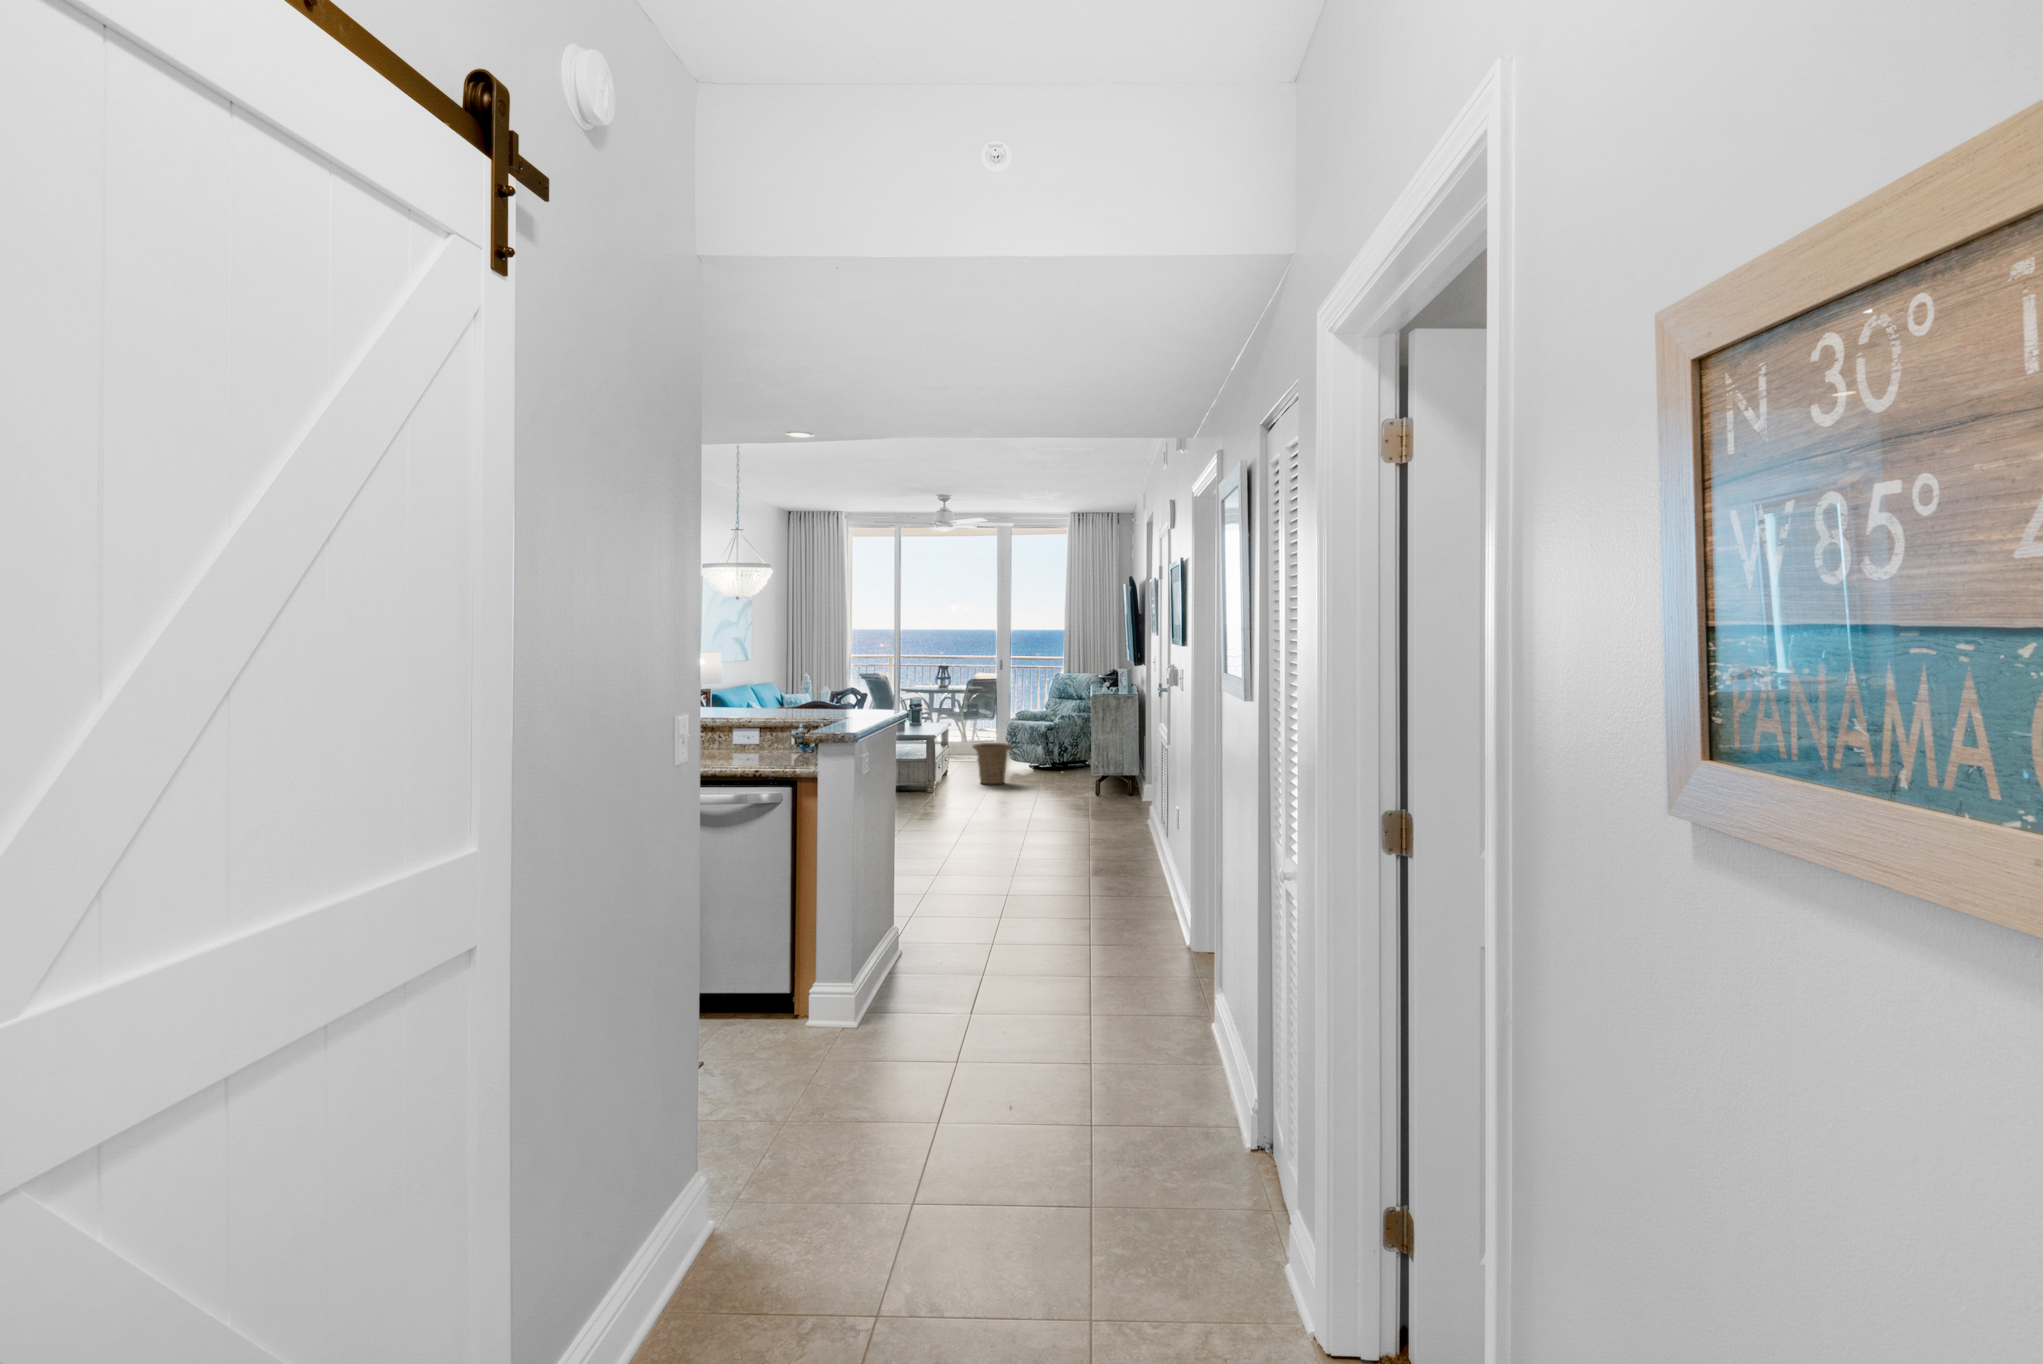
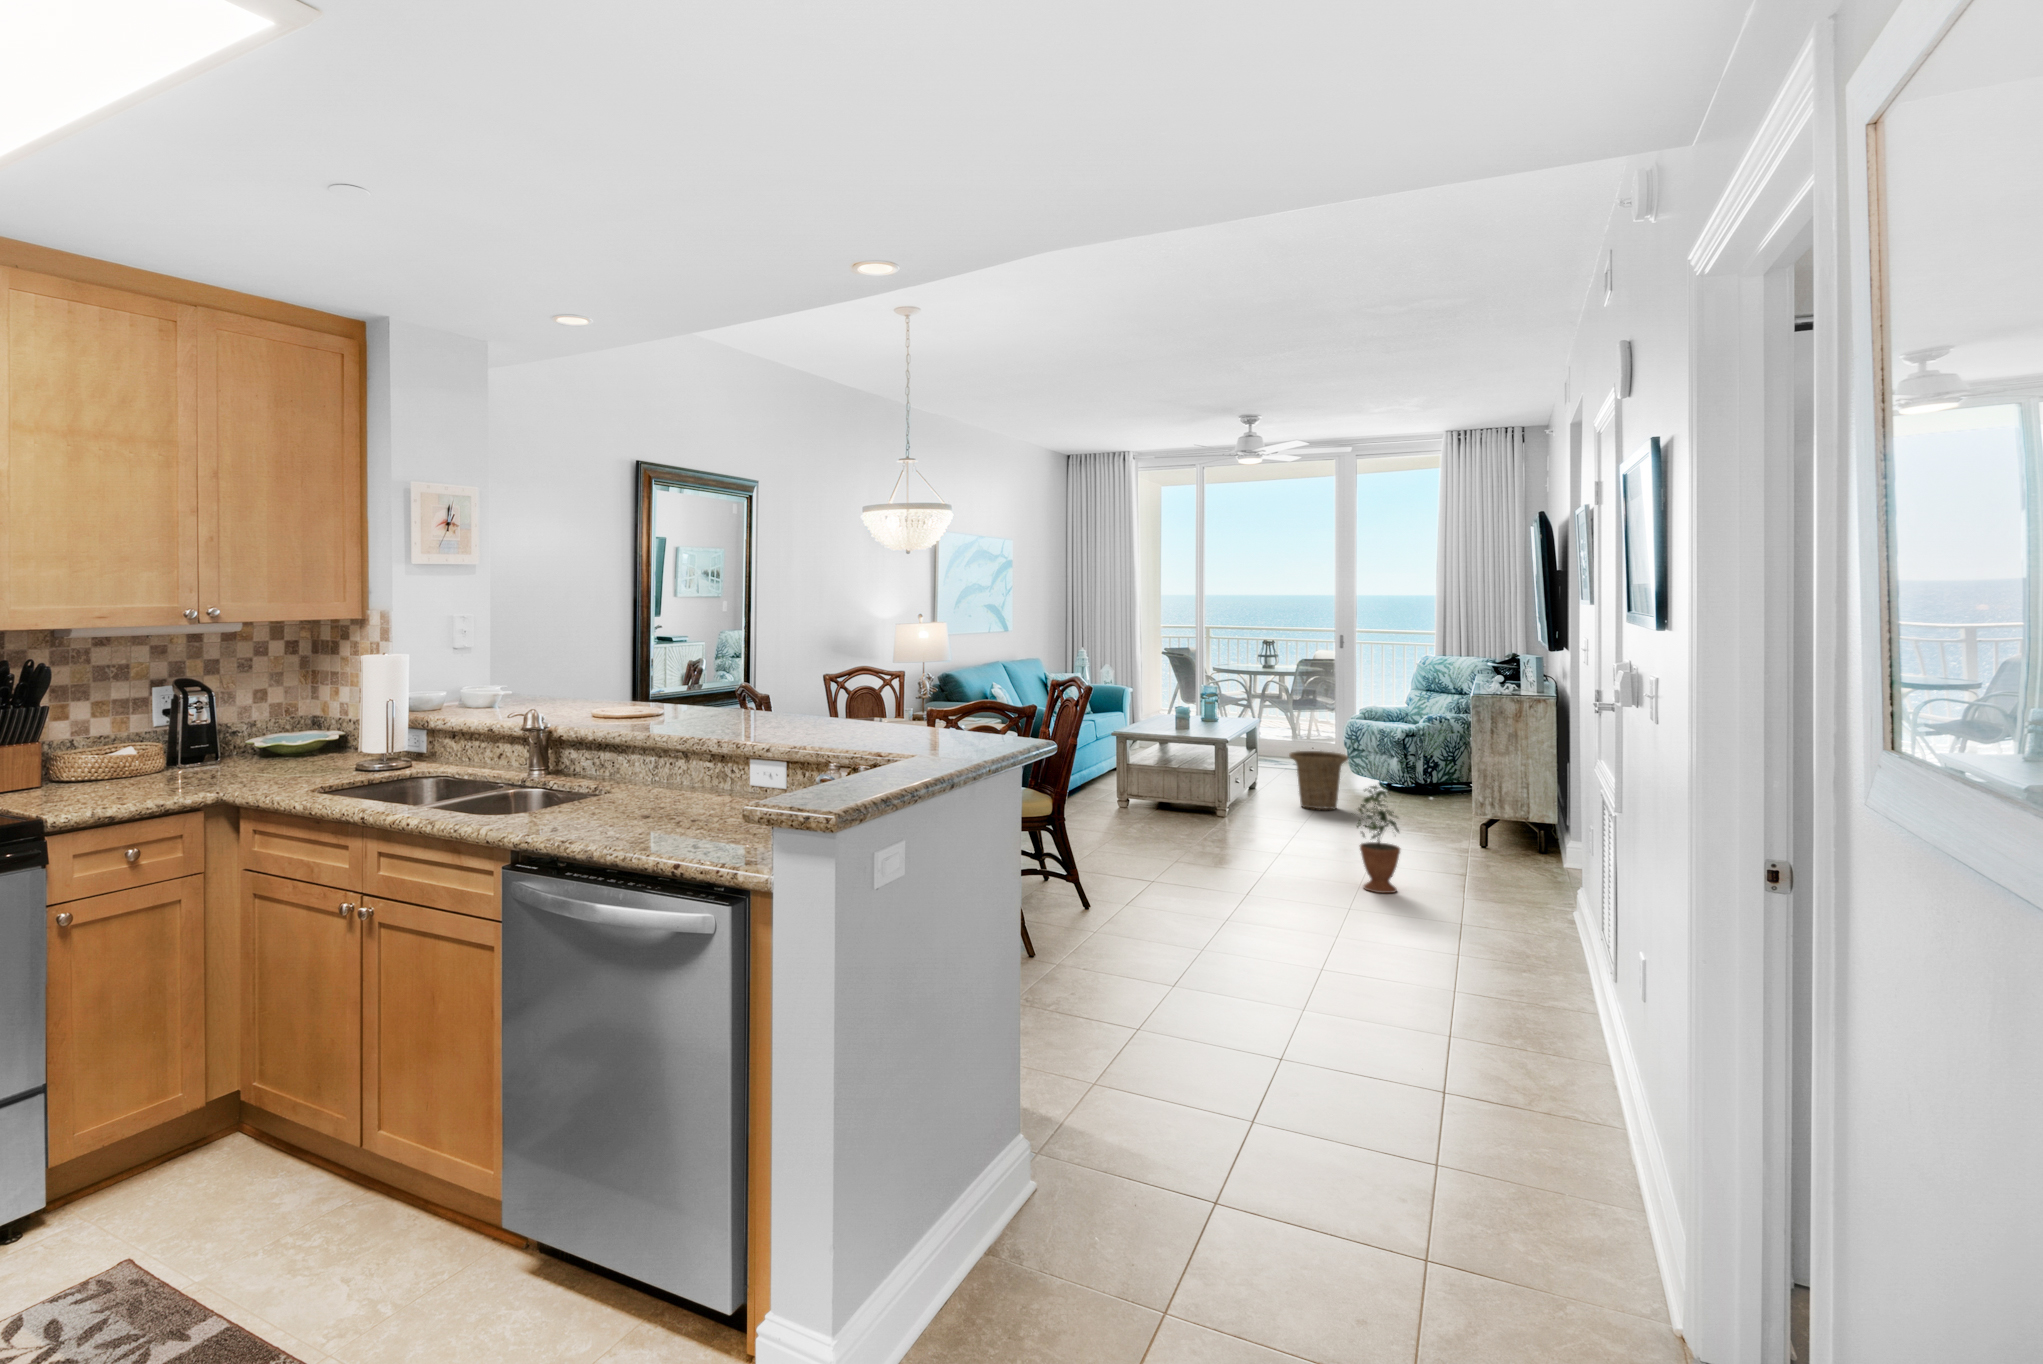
potted plant: none [1024,750,1054,823] -> present [1356,782,1400,893]

